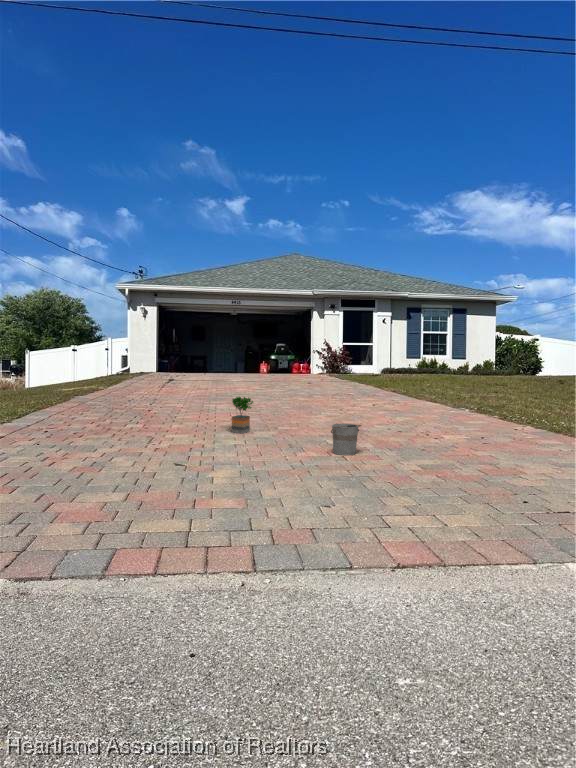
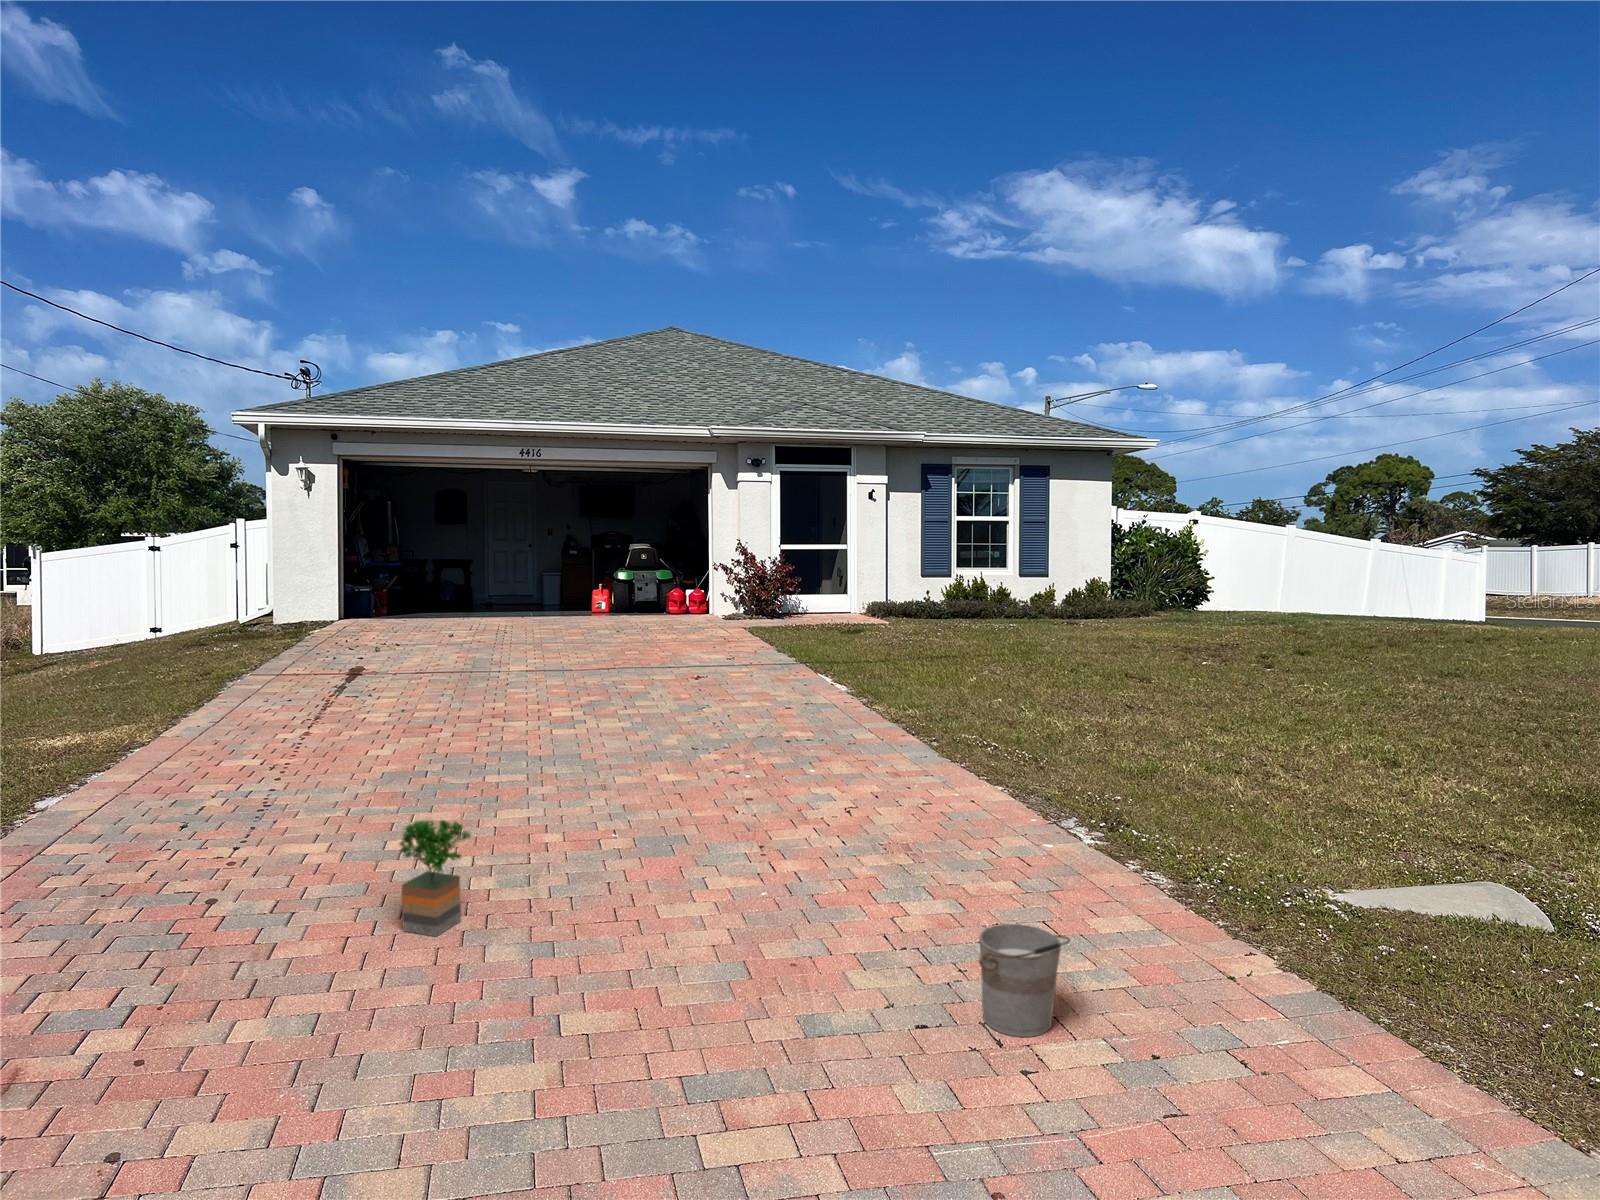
bucket: present [331,424,361,455] -> present [979,924,1070,1037]

